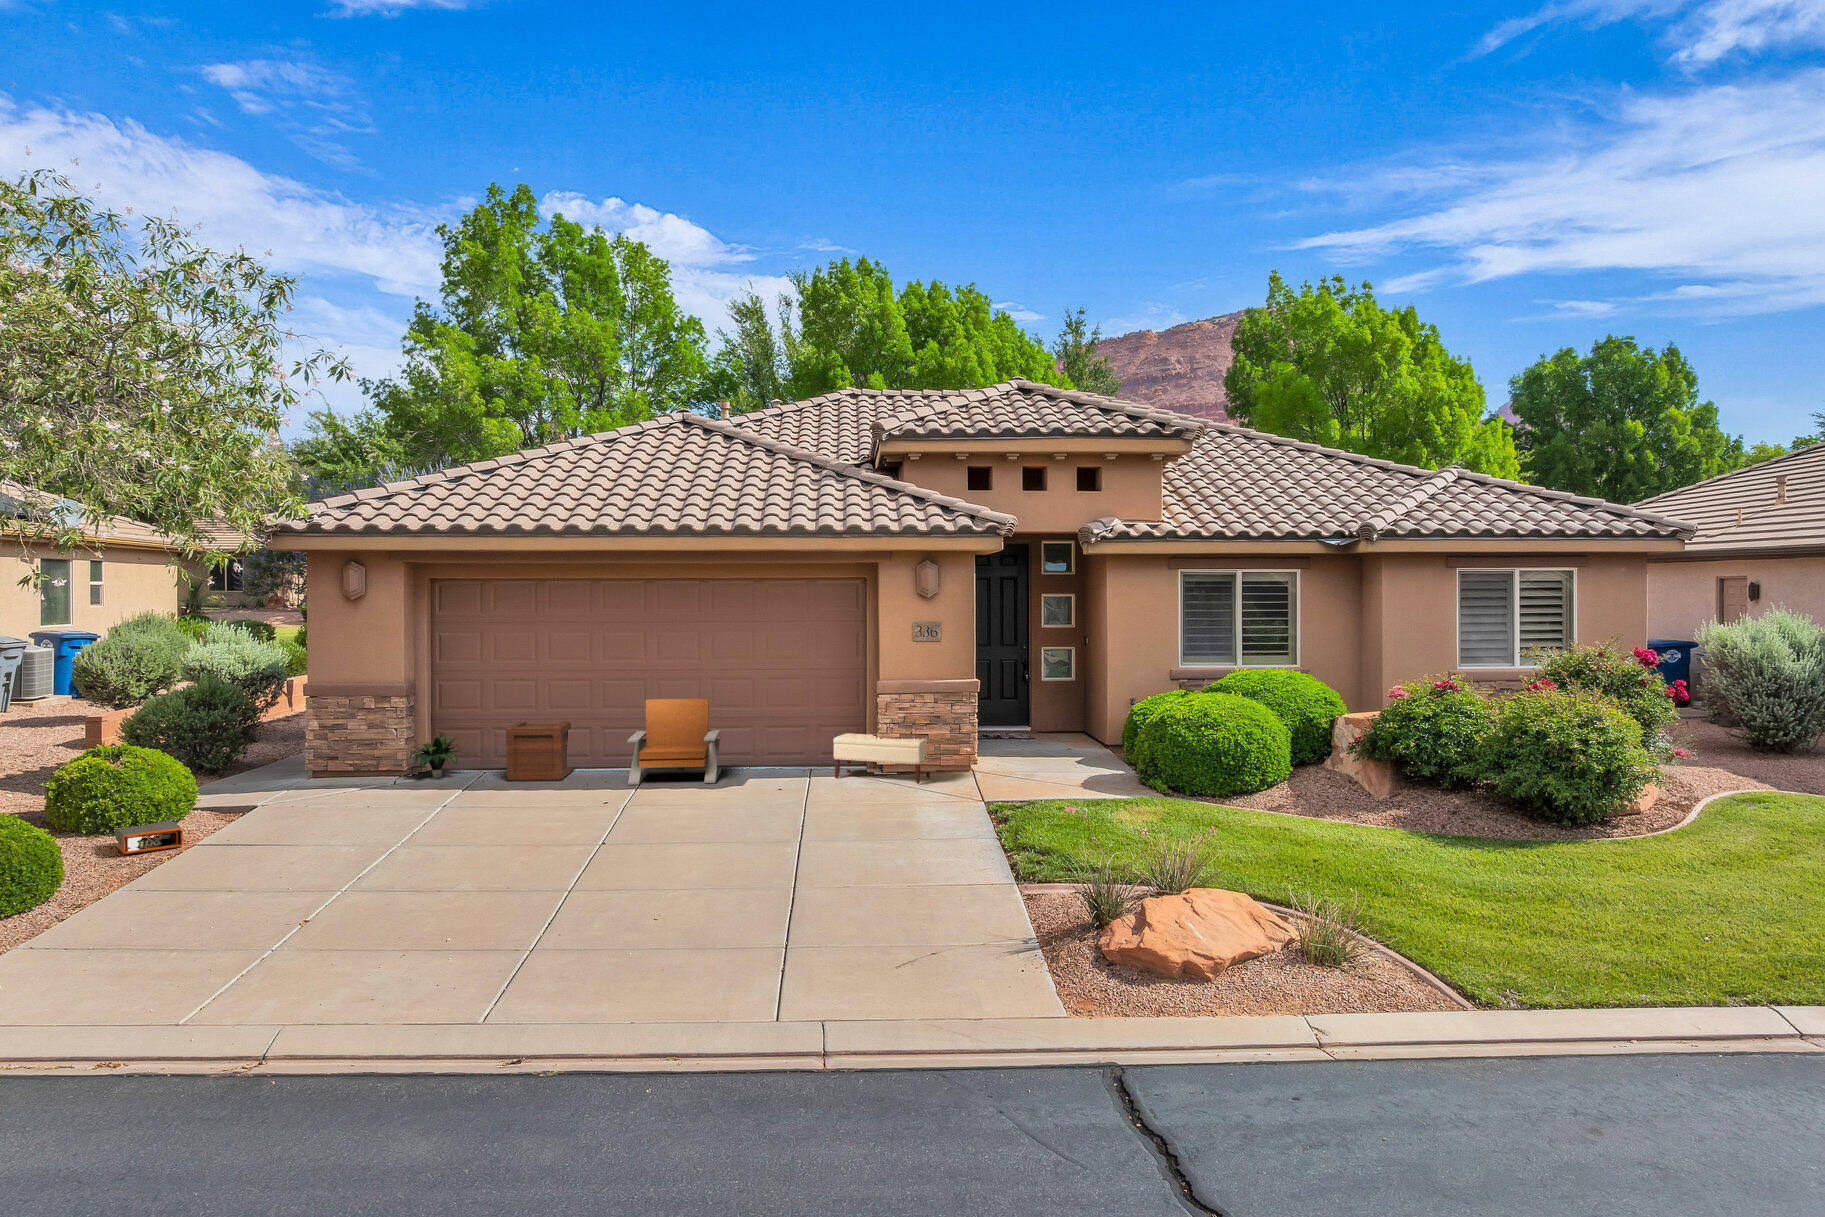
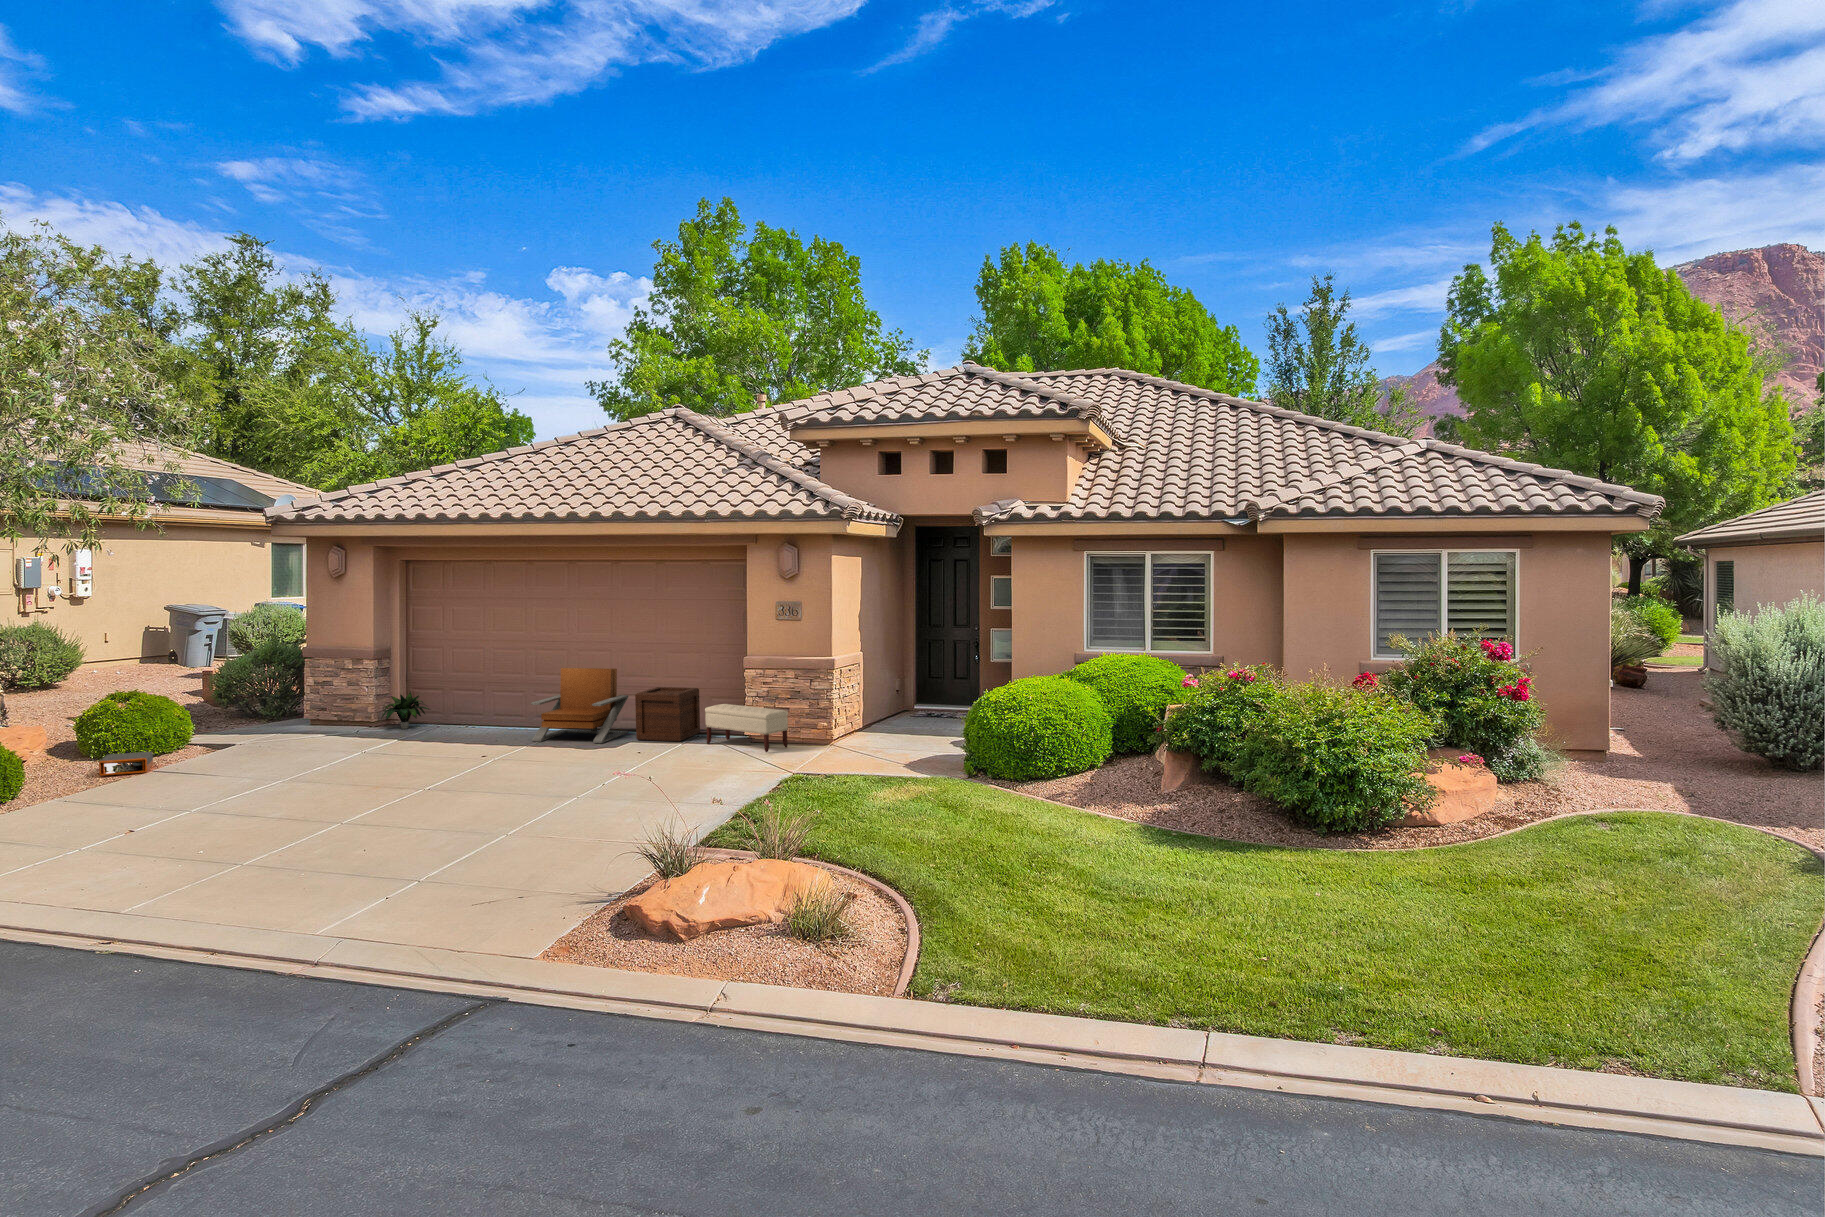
wooden crate: present [506,721,575,781] -> present [635,687,700,741]

